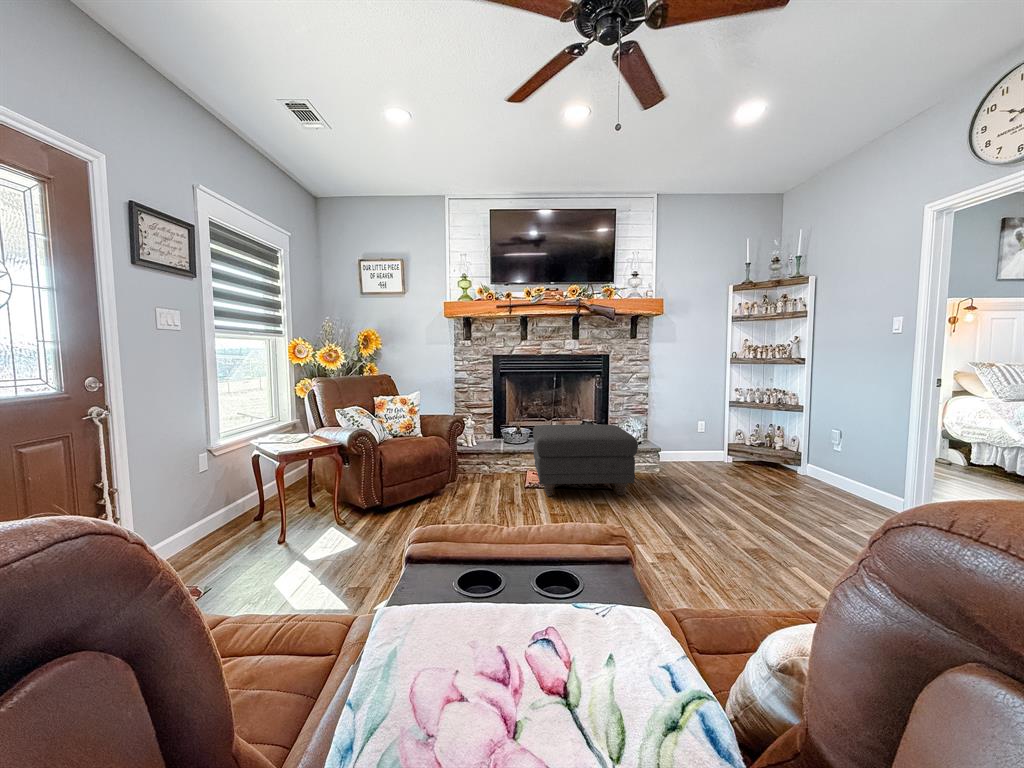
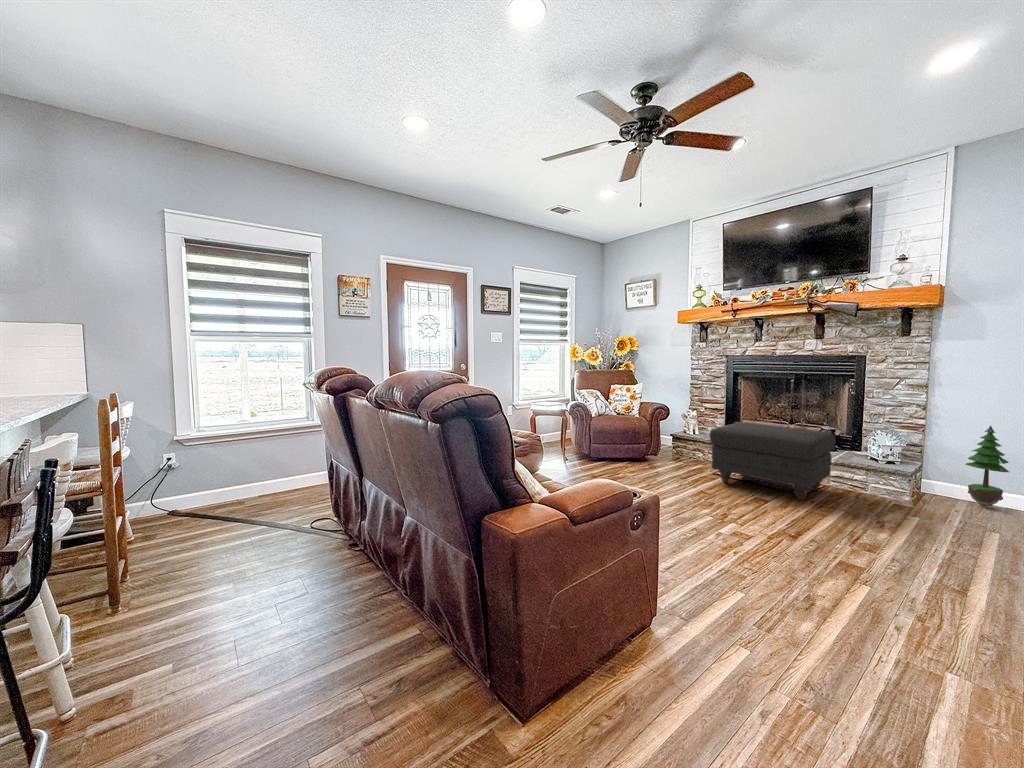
potted tree: none [676,404,700,464] -> present [965,426,1009,507]

